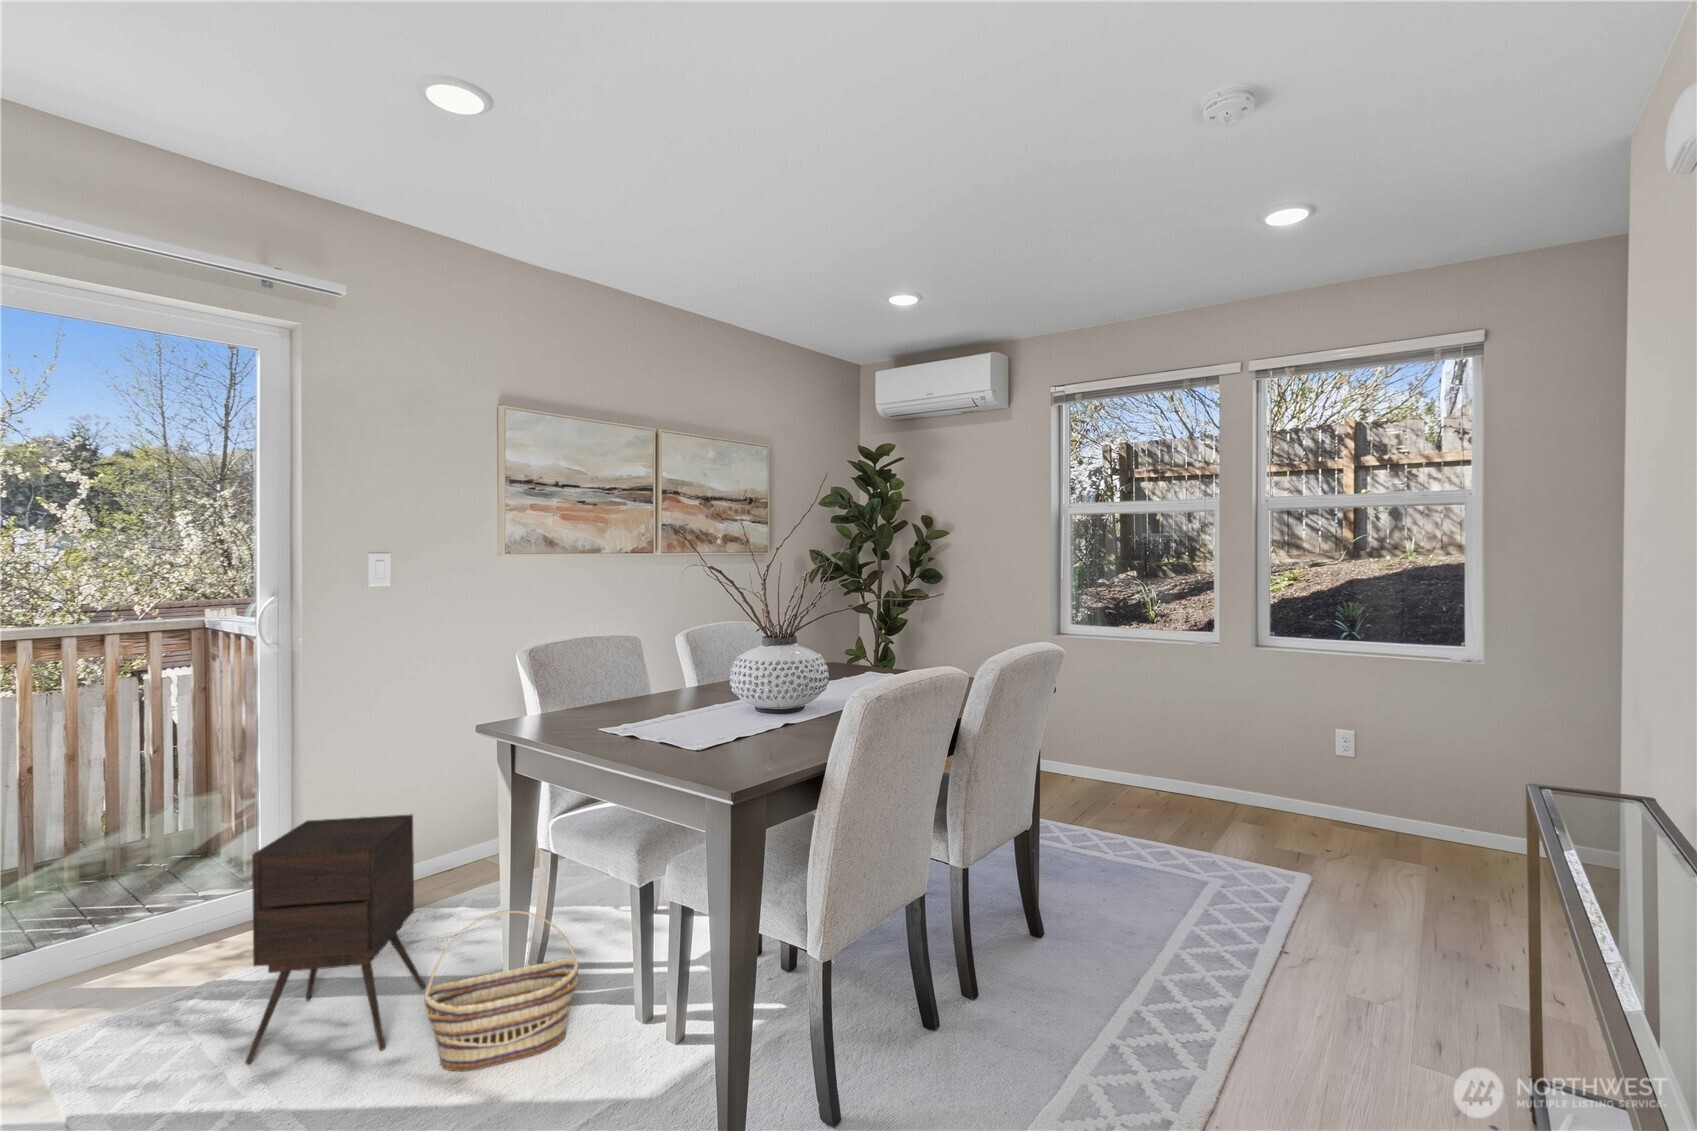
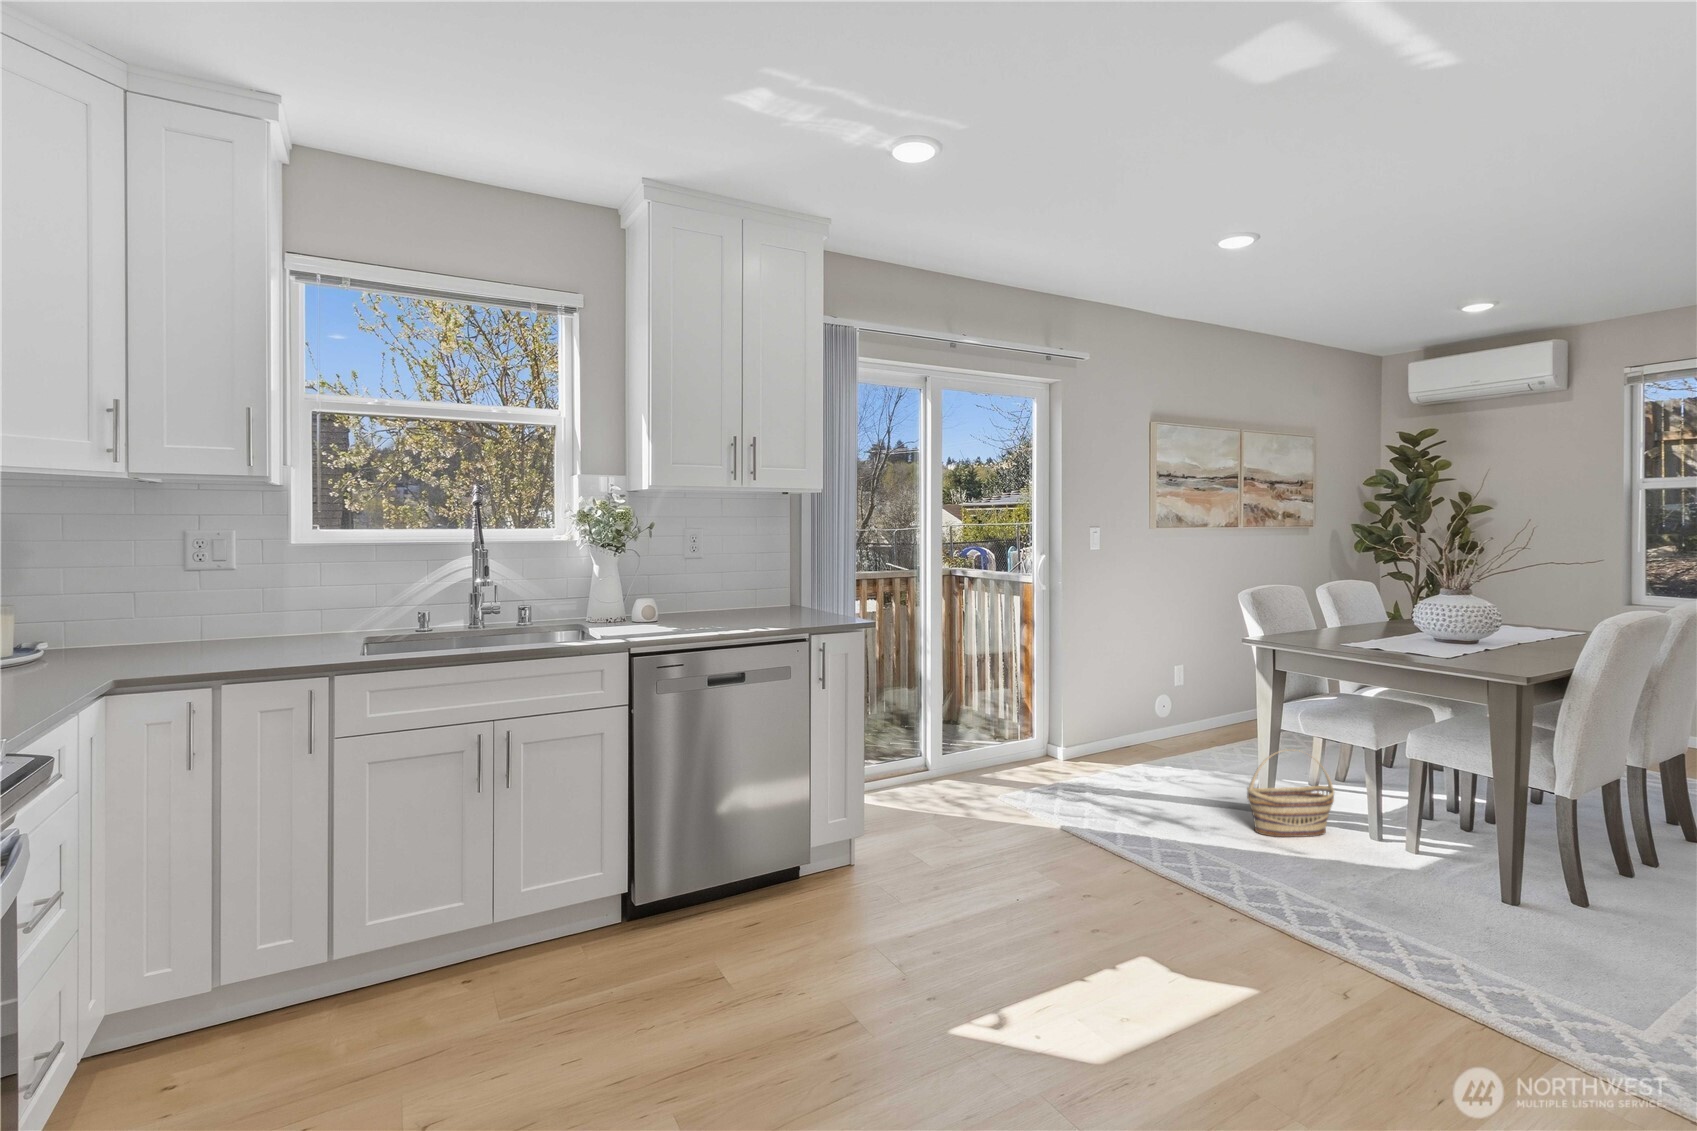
side table: present [246,815,425,1064] -> none [1127,690,1212,822]

